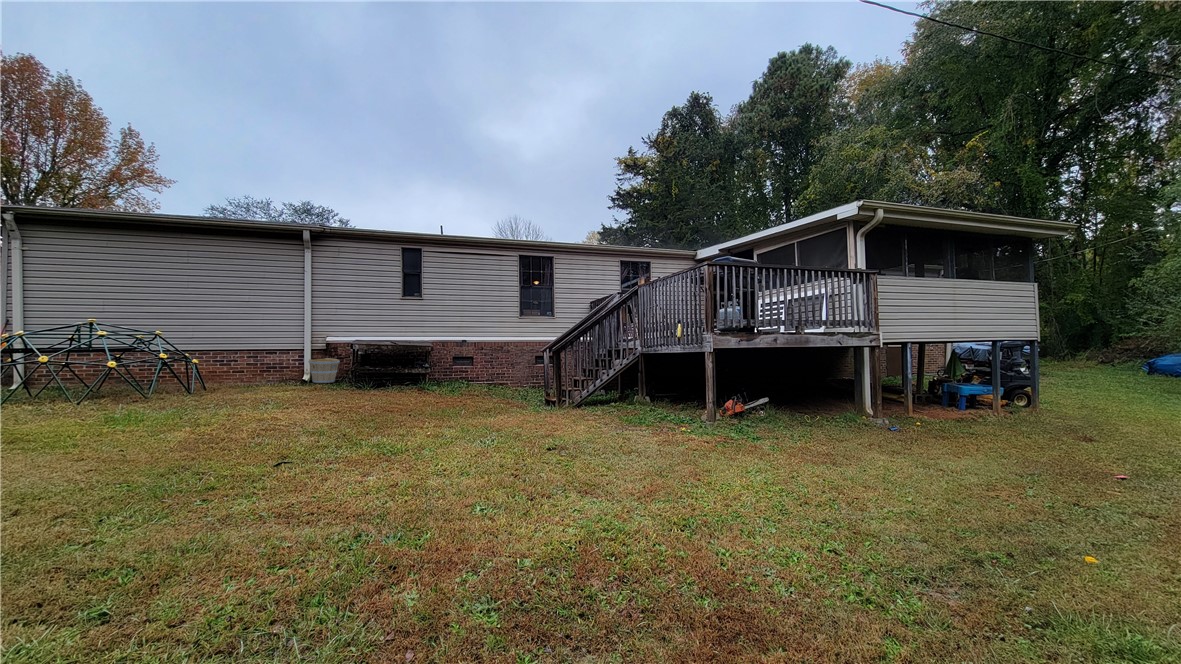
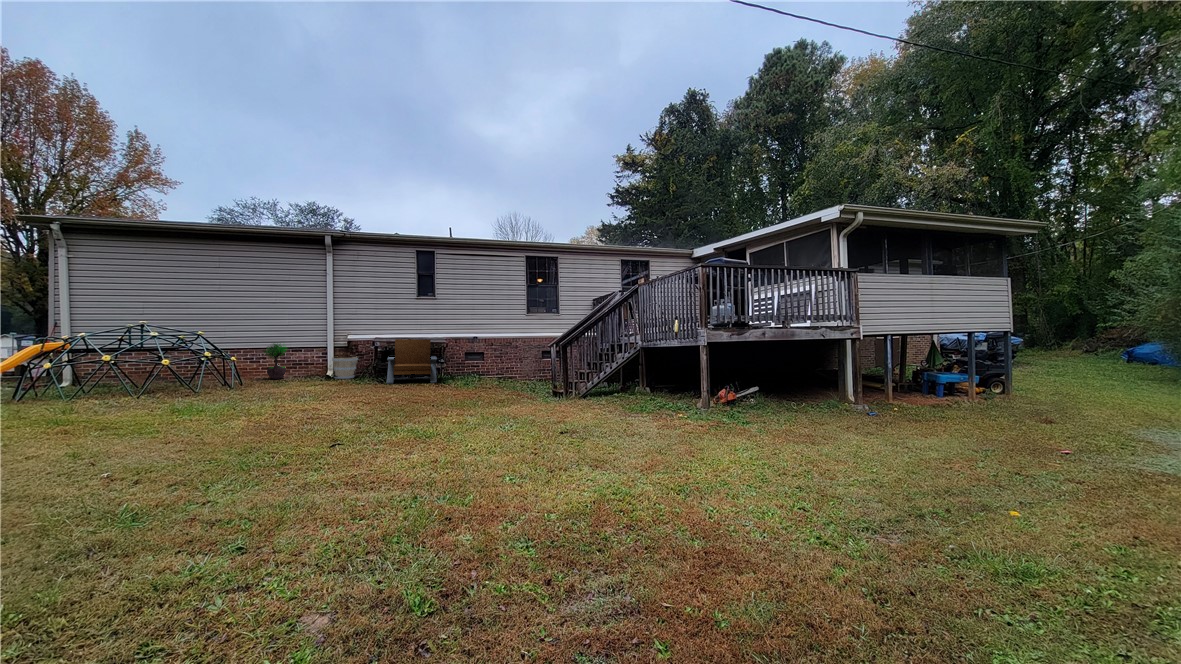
potted tree: none [234,341,264,383] -> present [264,344,287,379]
lounge chair: none [367,341,422,389] -> present [387,339,437,384]

